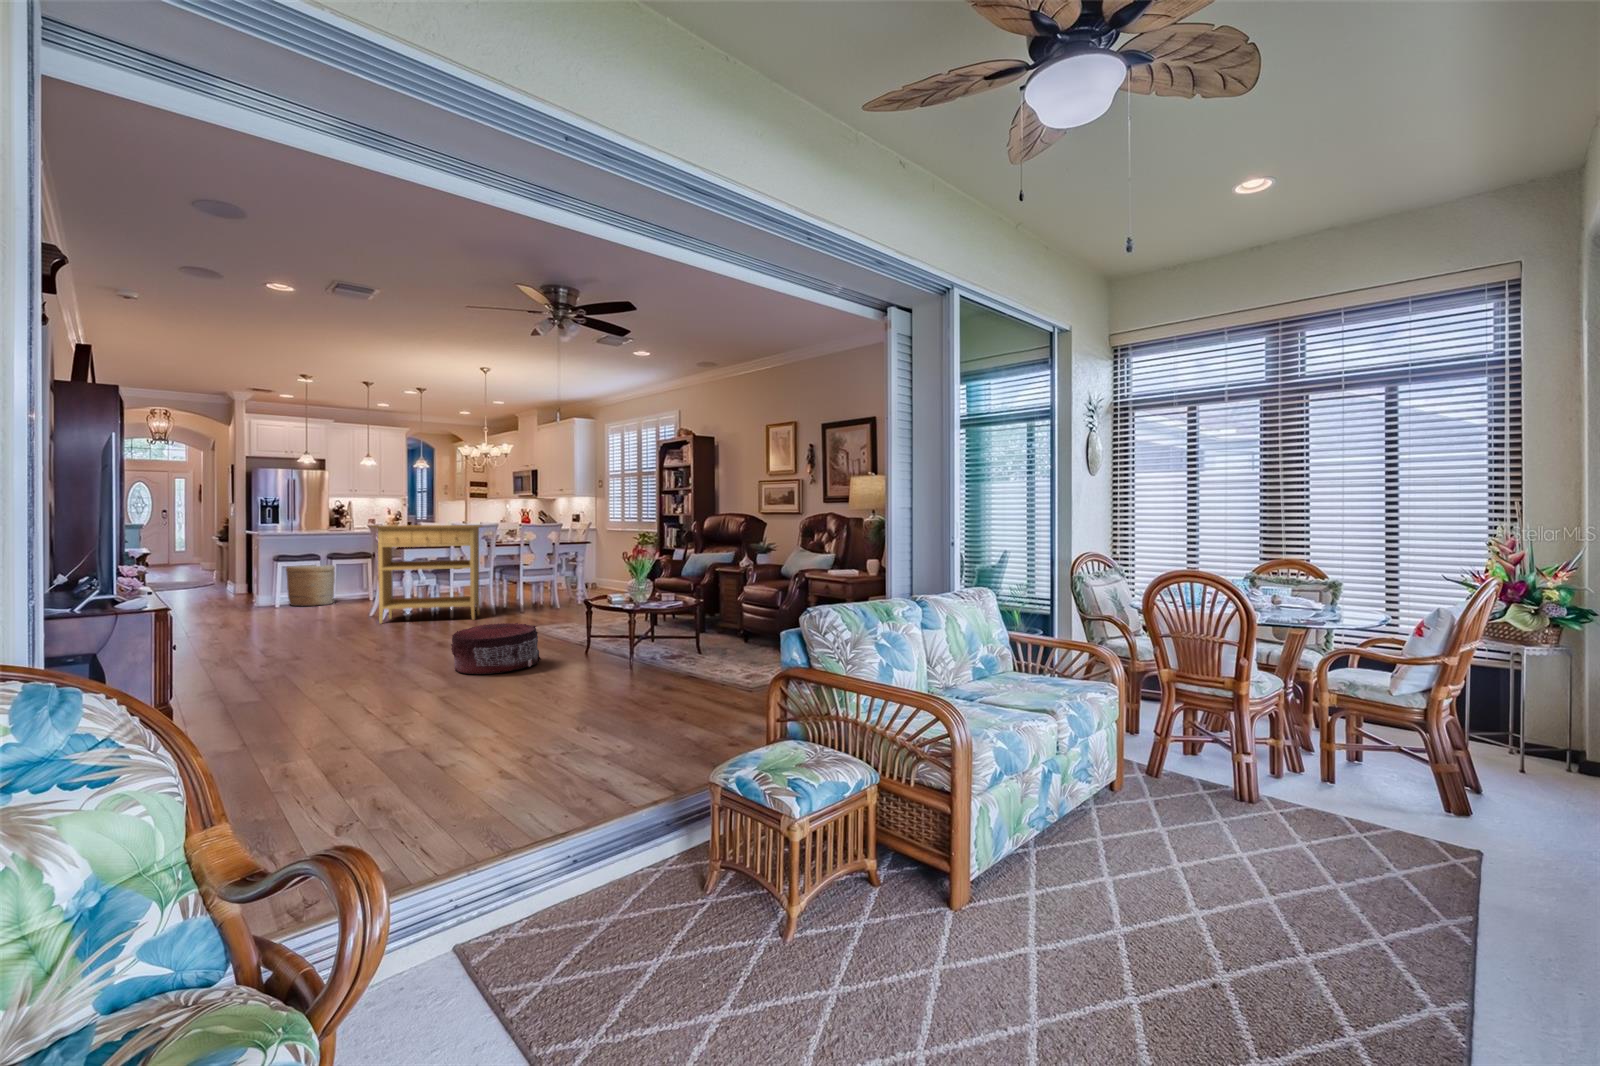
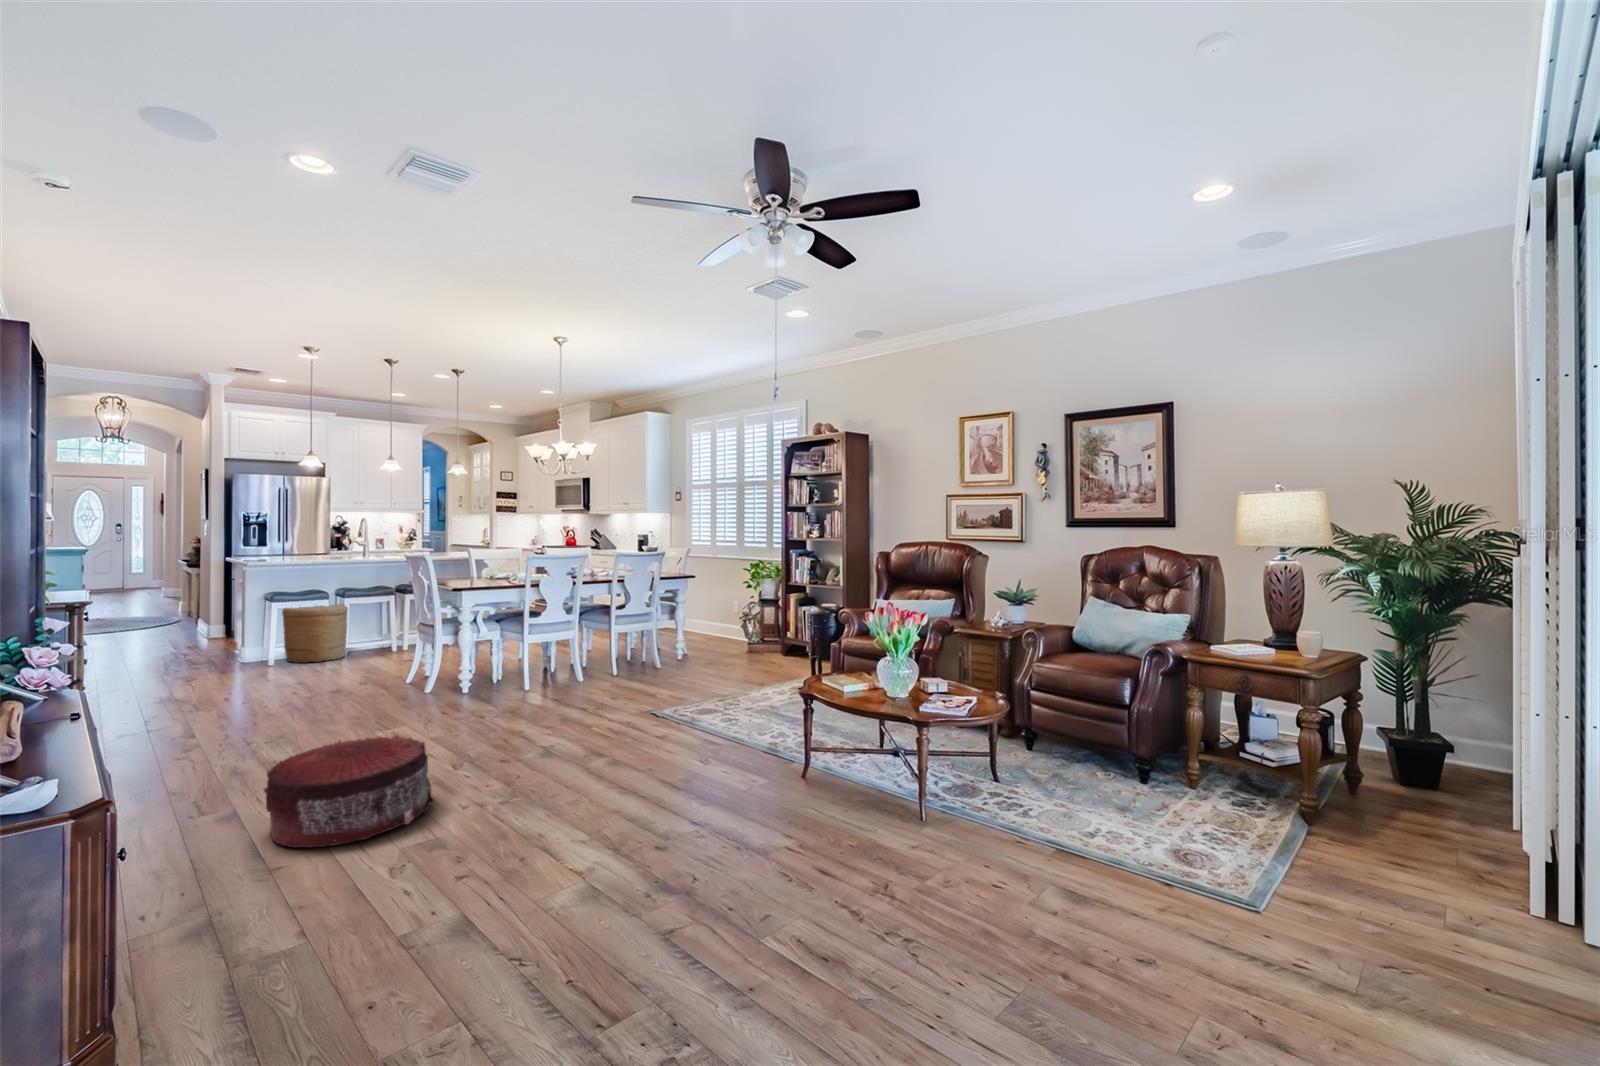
console table: present [373,525,482,624] -> none [418,555,567,700]
pouf: present [451,623,541,674] -> present [264,735,434,848]

